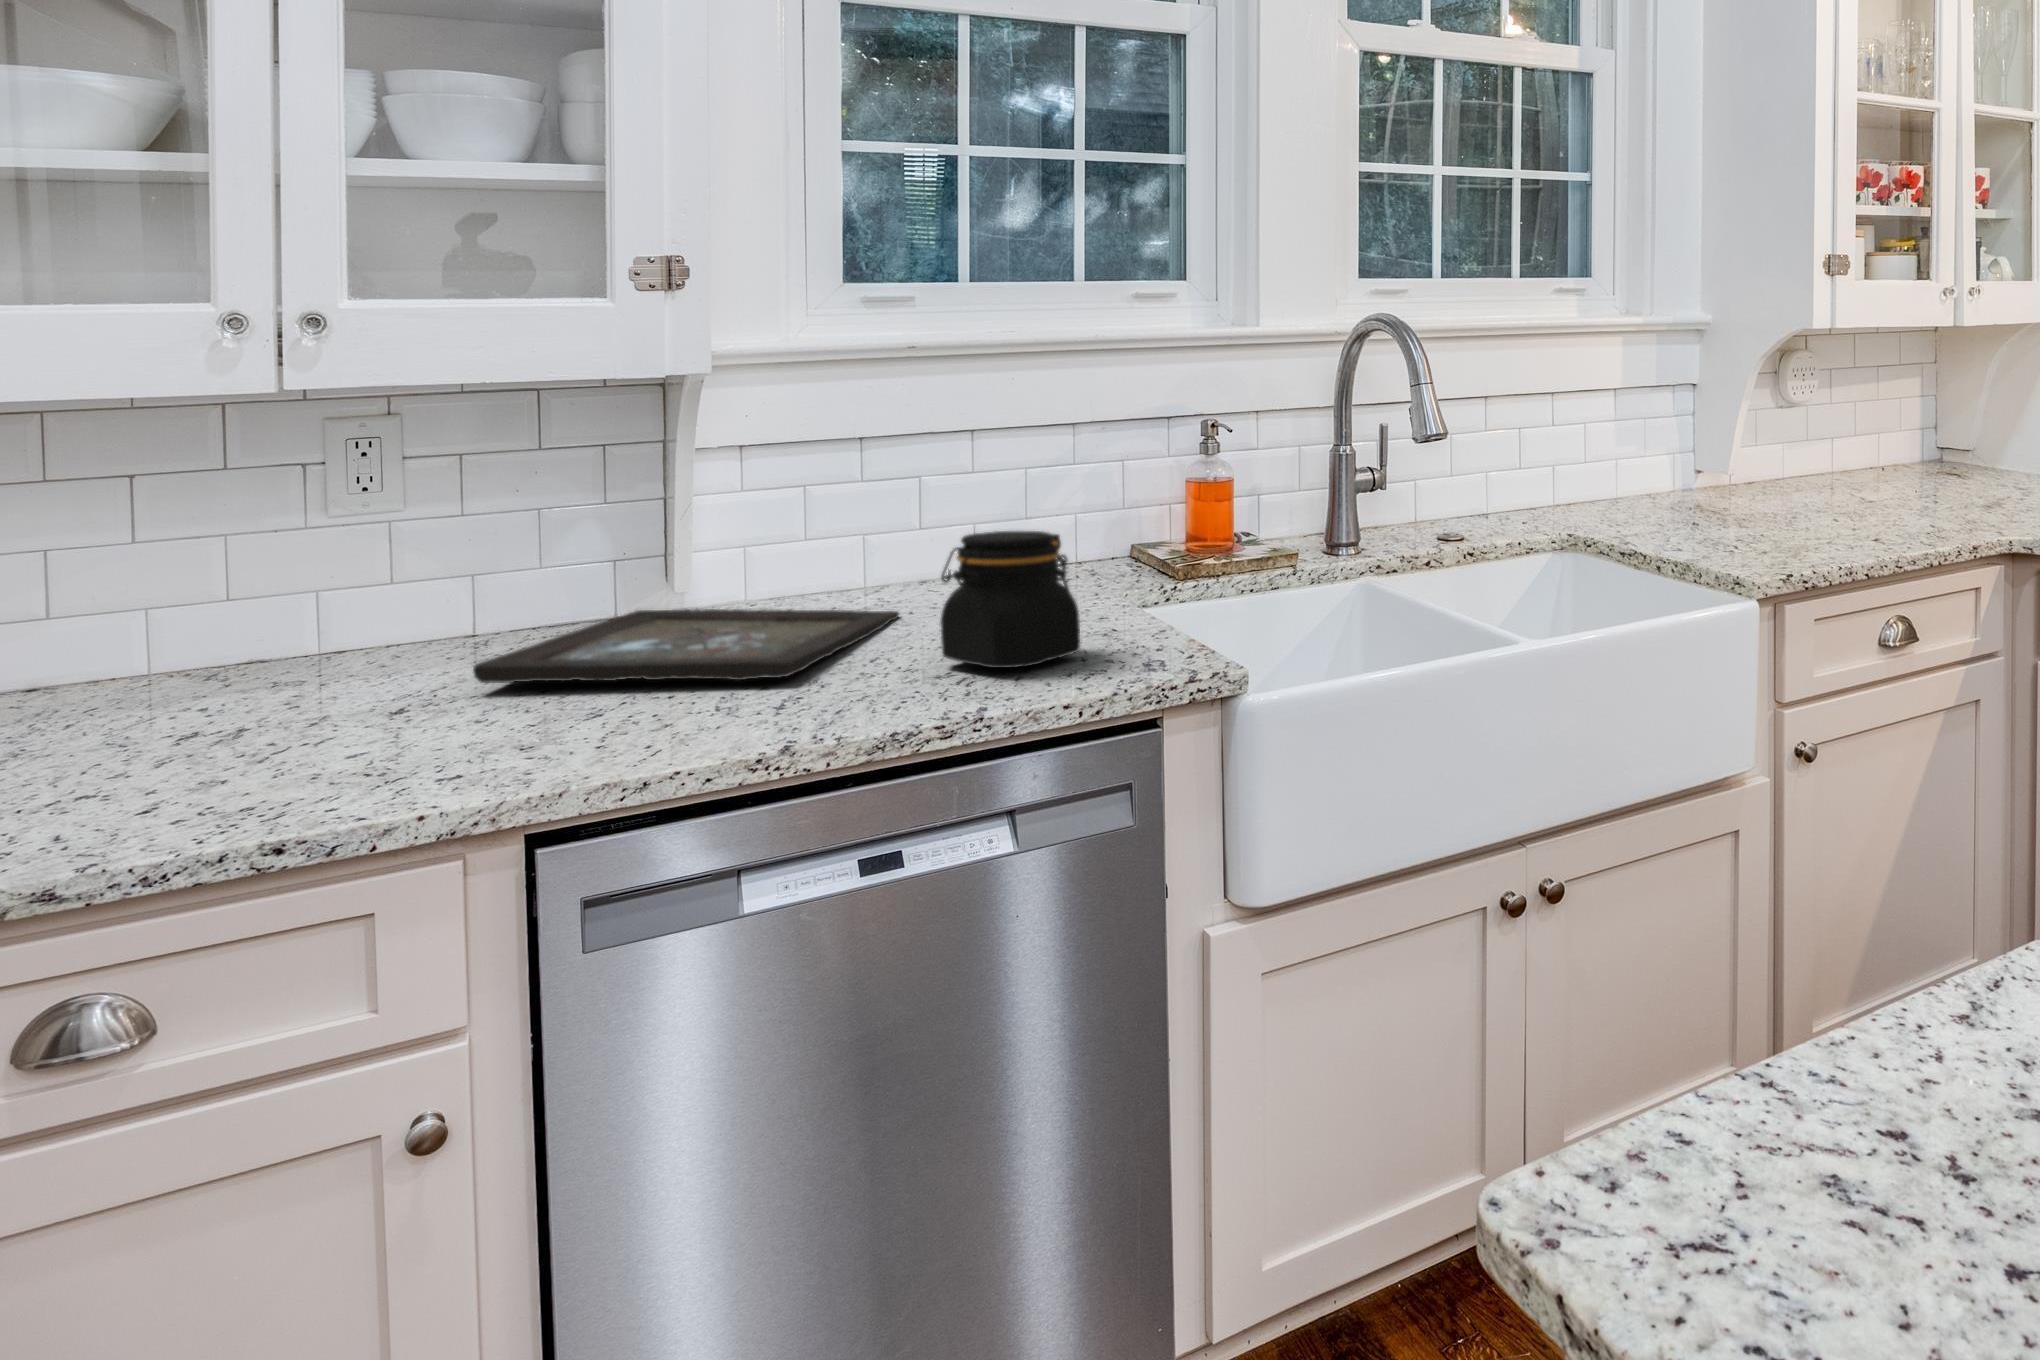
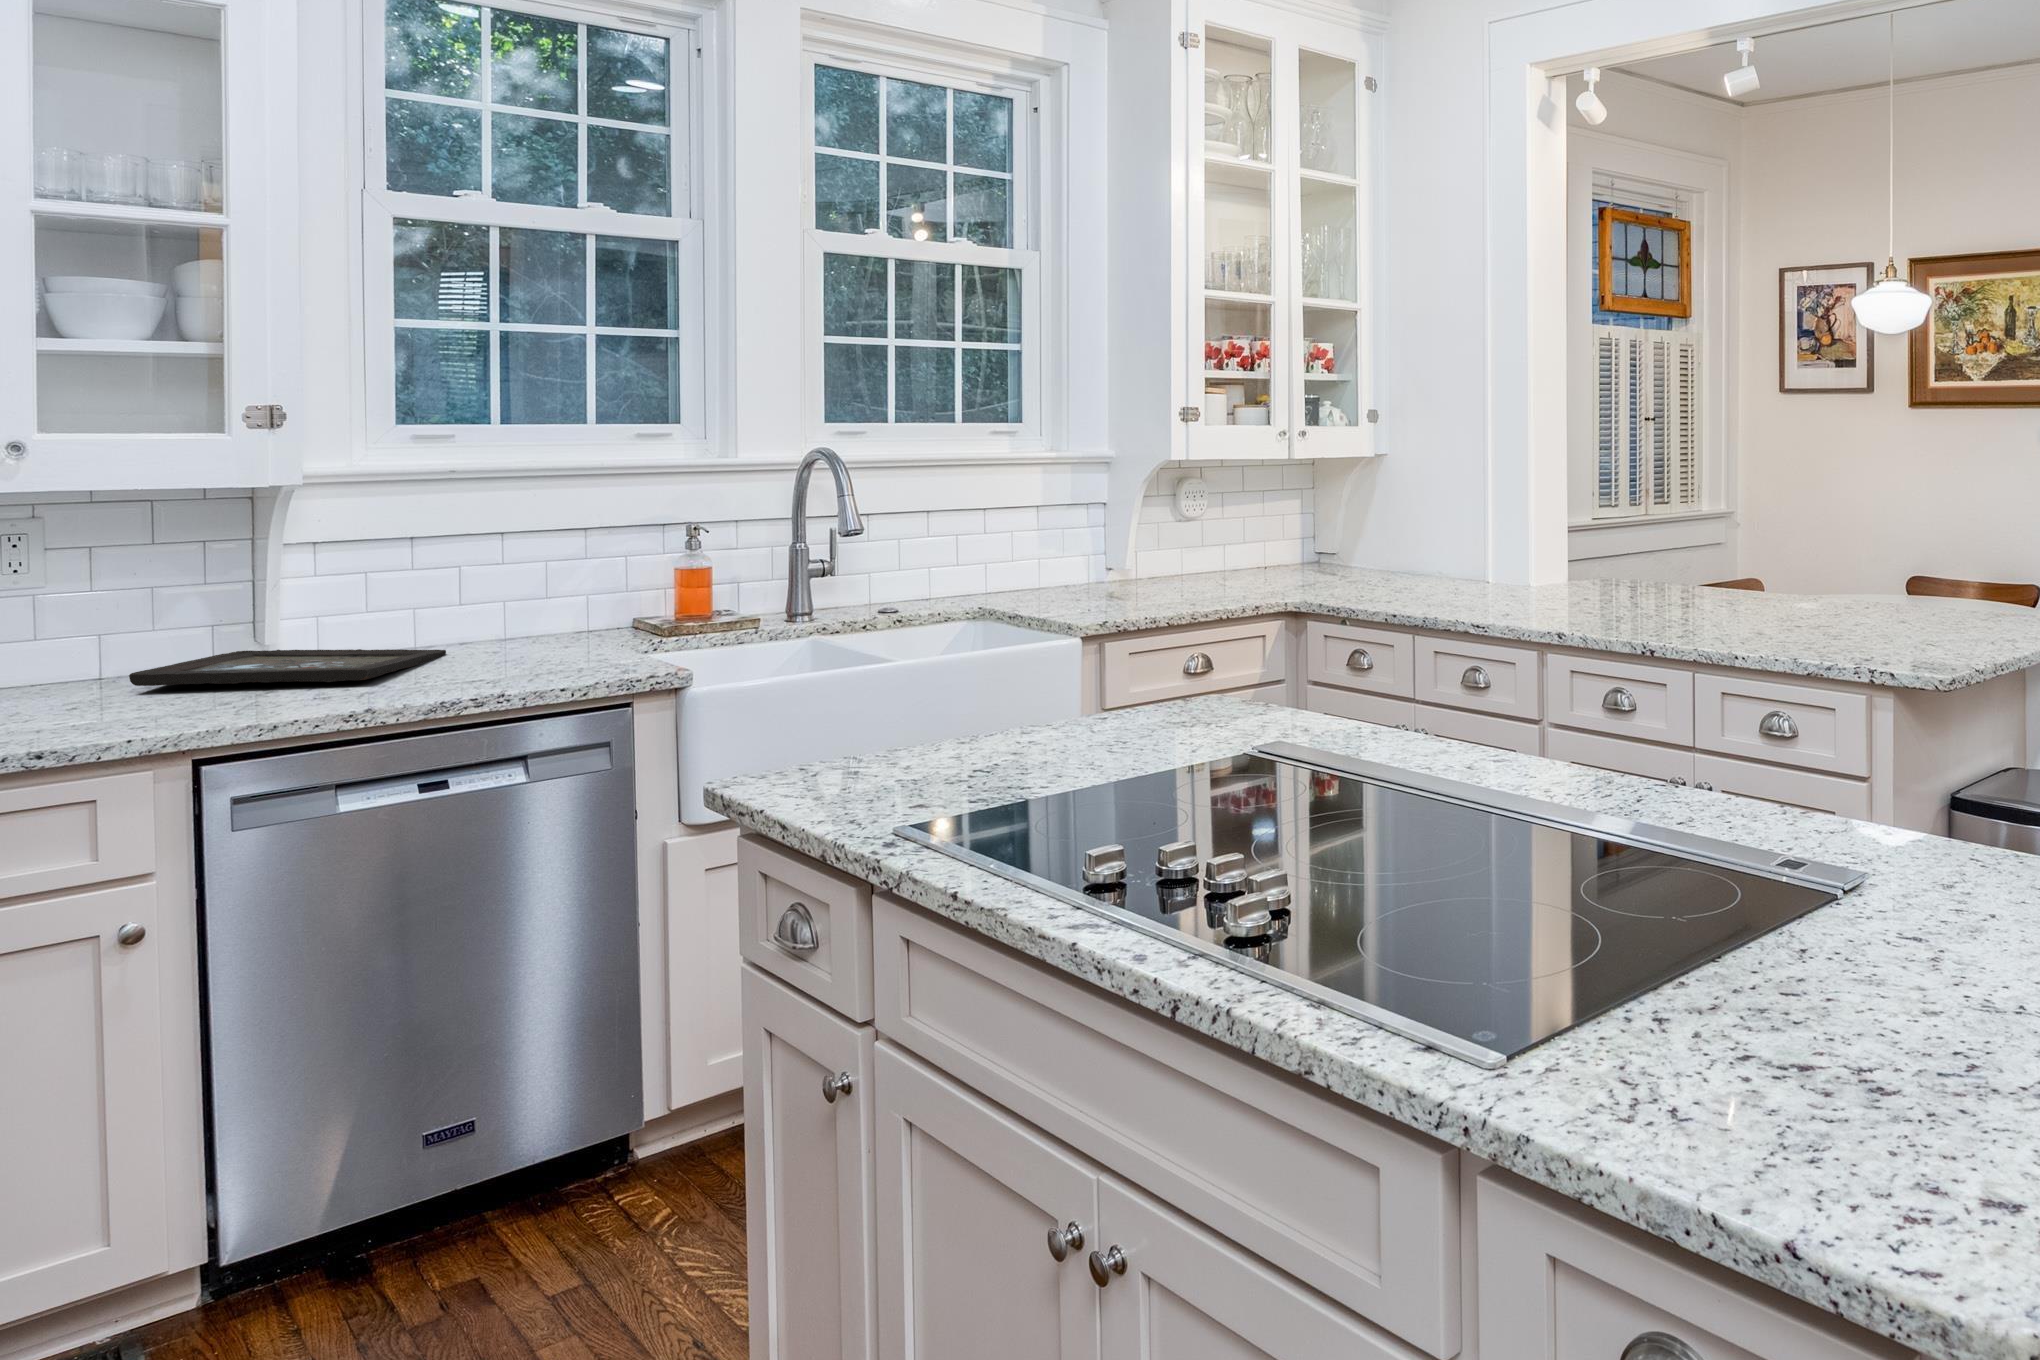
jar: present [940,531,1080,668] -> none [476,587,579,674]

